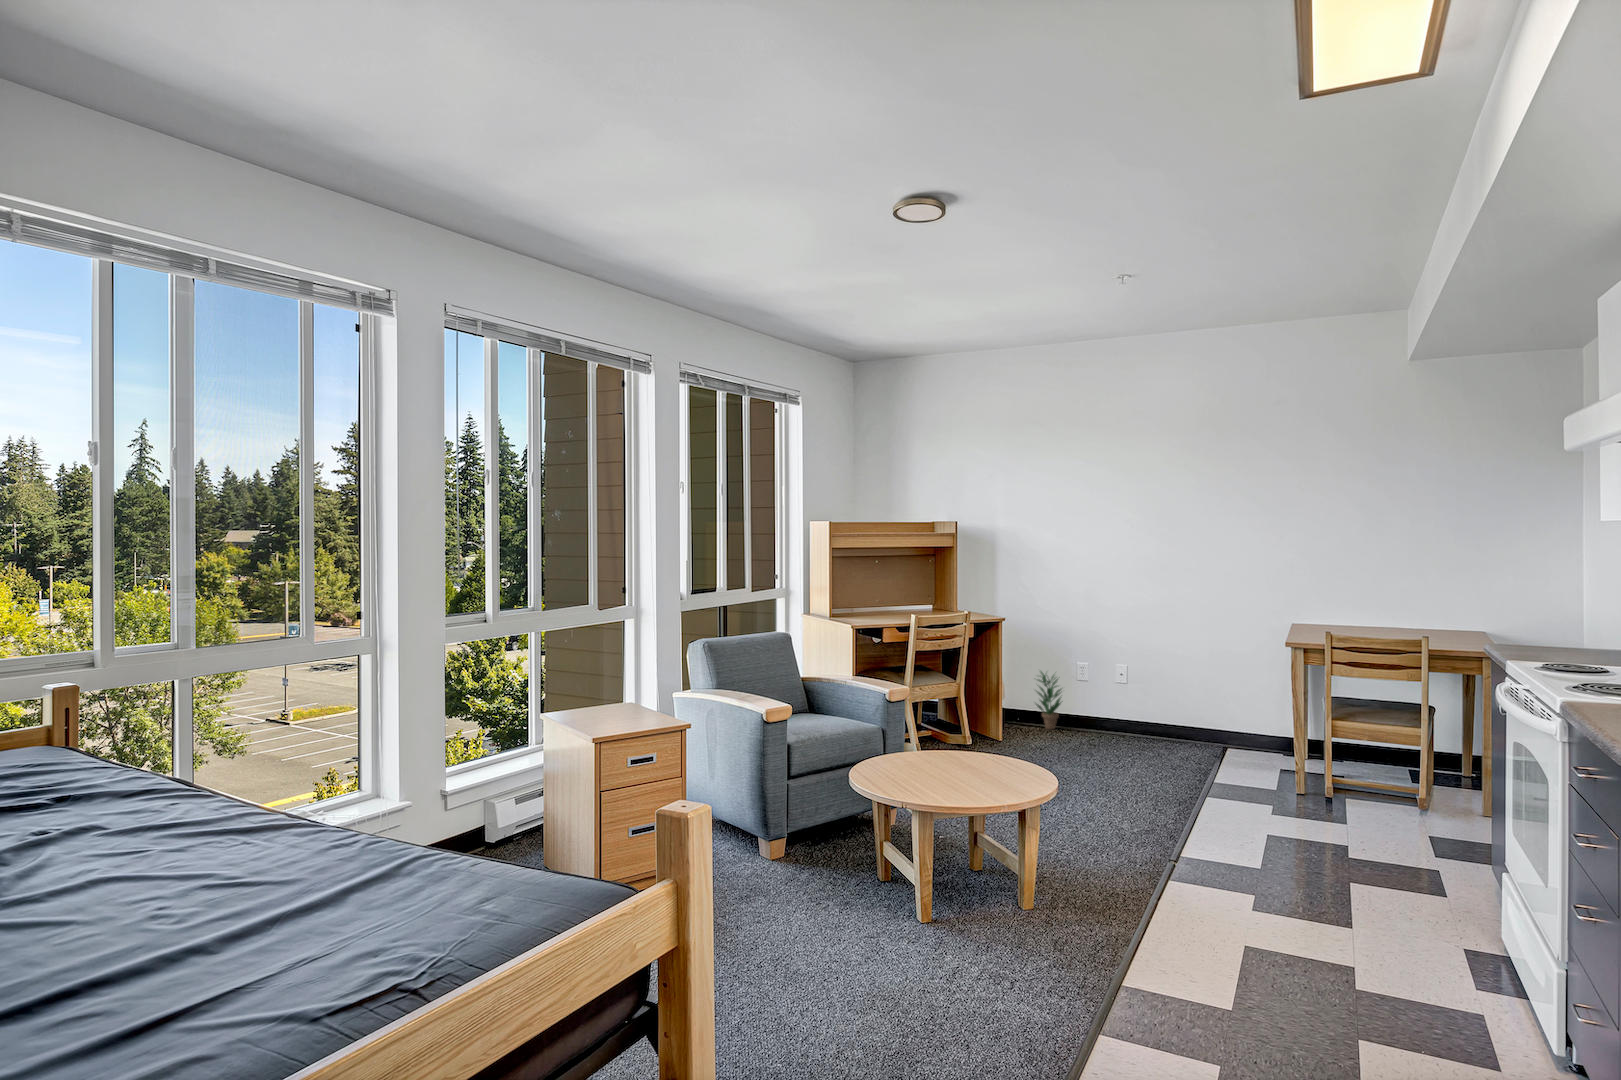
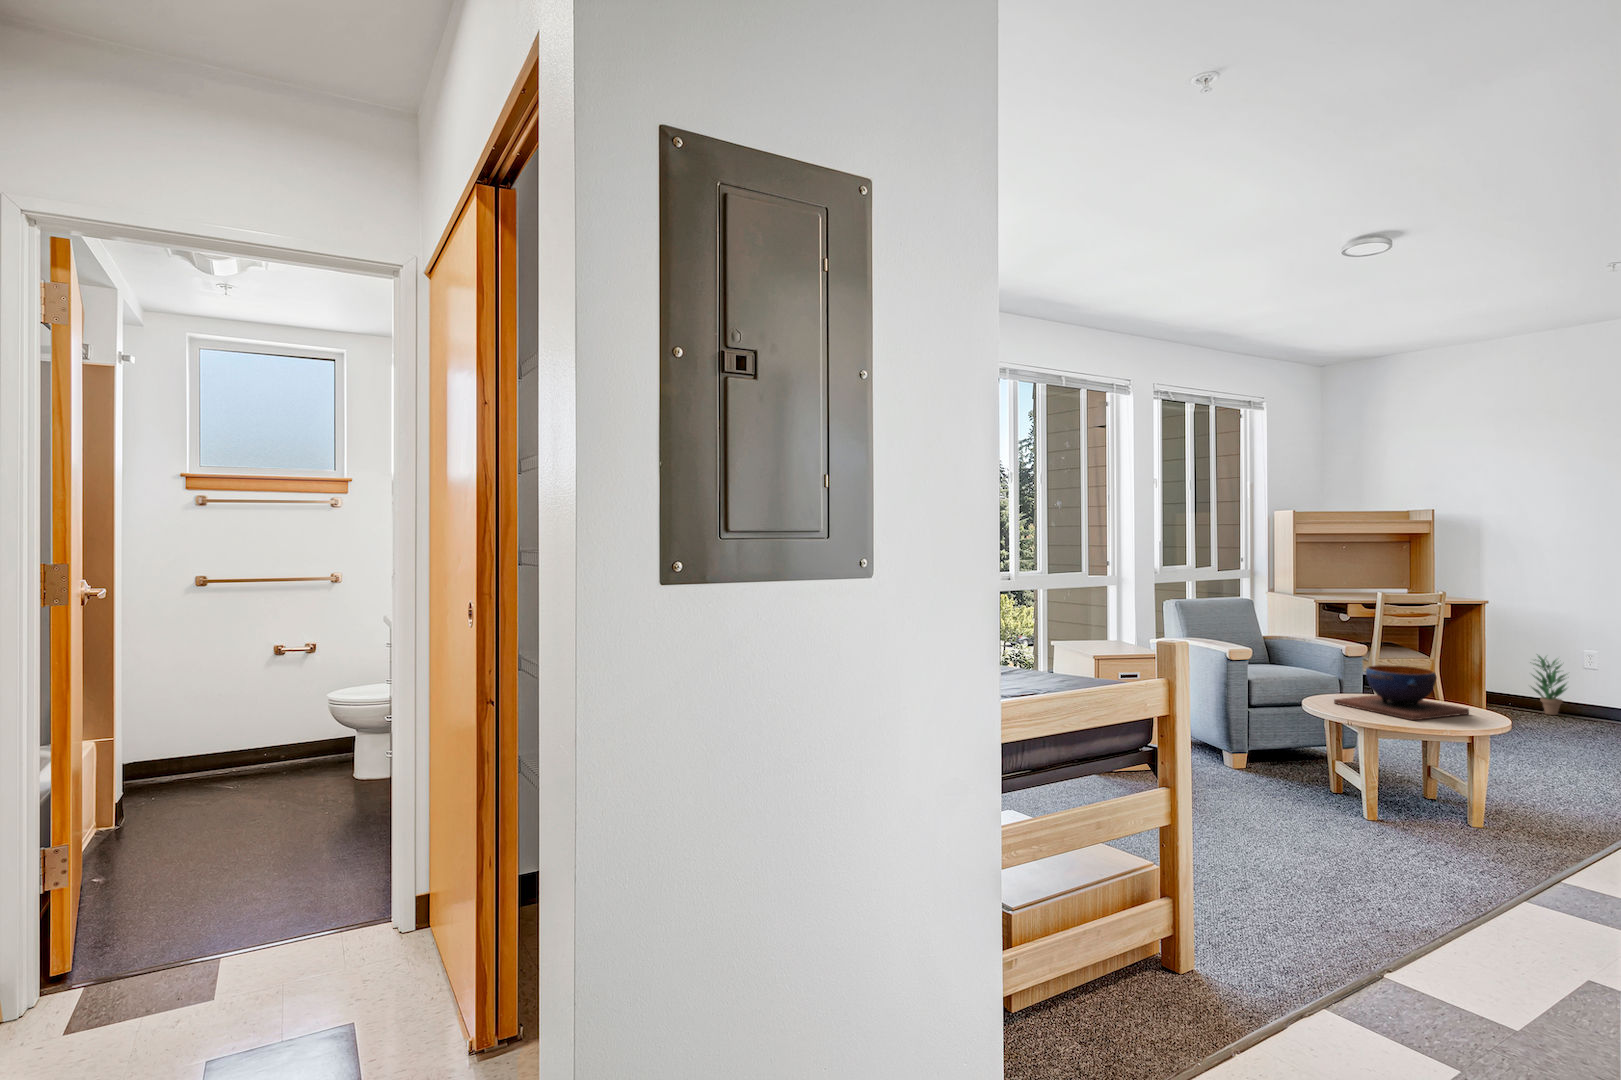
decorative bowl: none [884,720,1017,794] -> present [1334,665,1469,720]

